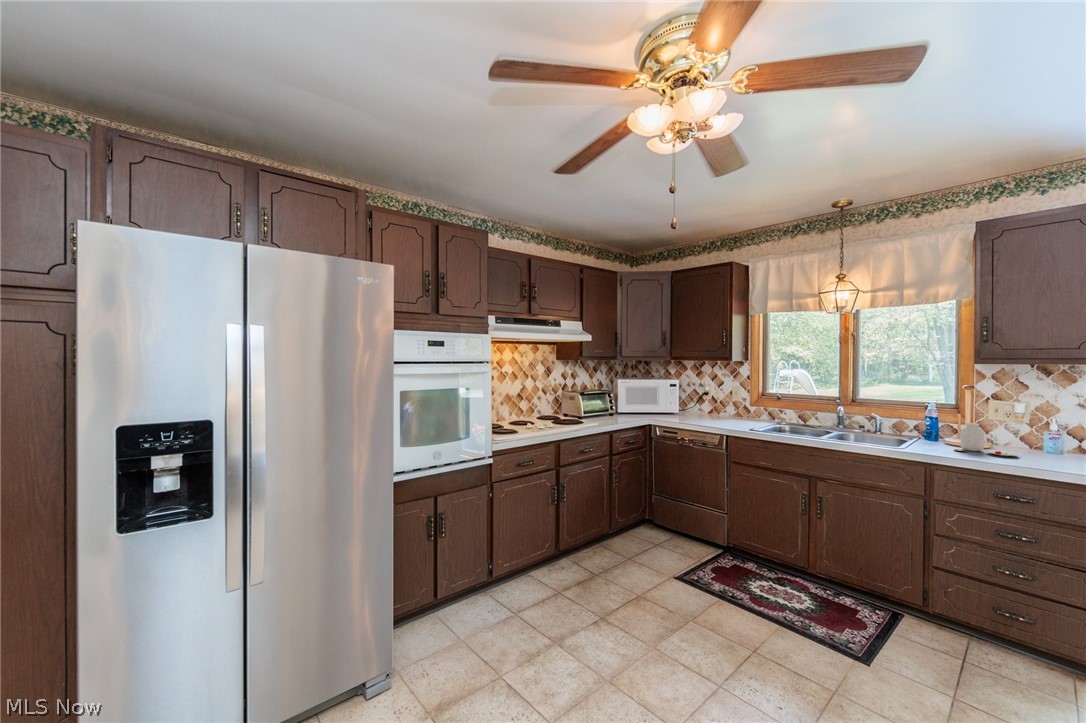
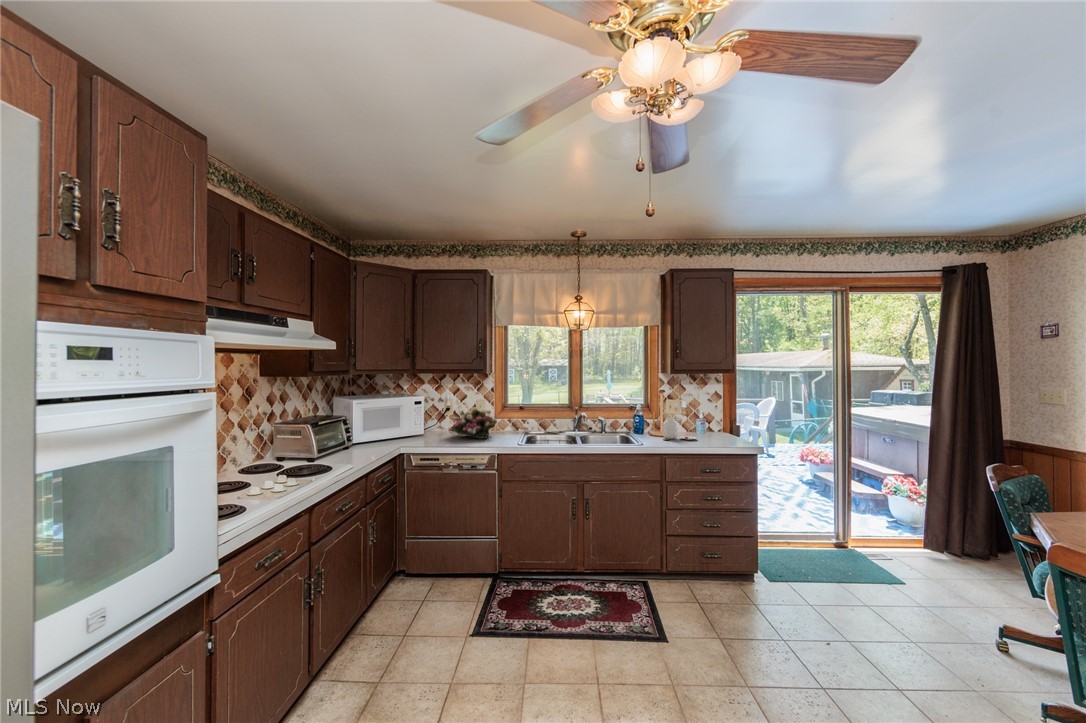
flower arrangement: none [696,393,745,423] -> present [448,407,497,439]

